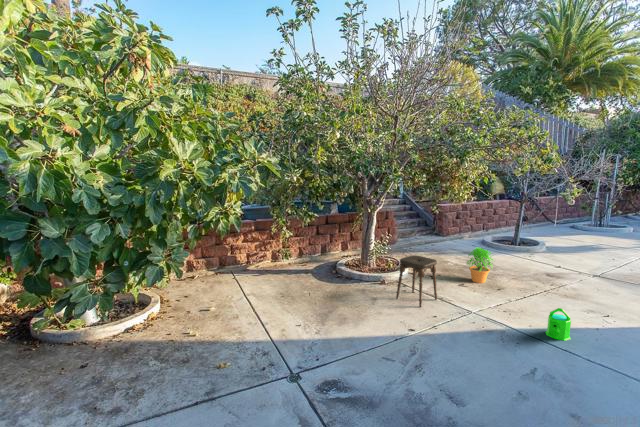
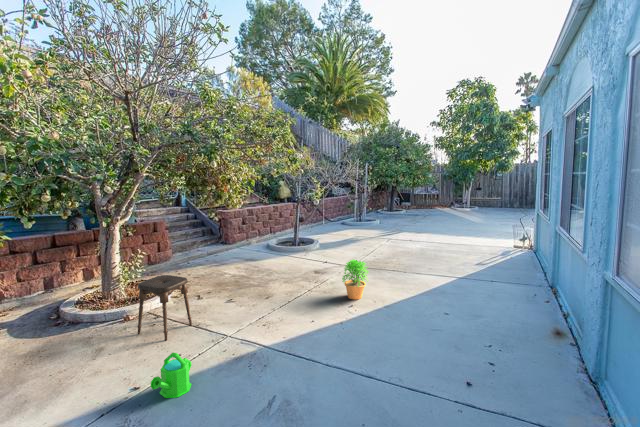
potted plant: present [467,247,493,283] -> present [342,259,368,300]
watering can: present [546,308,571,341] -> present [151,352,192,398]

